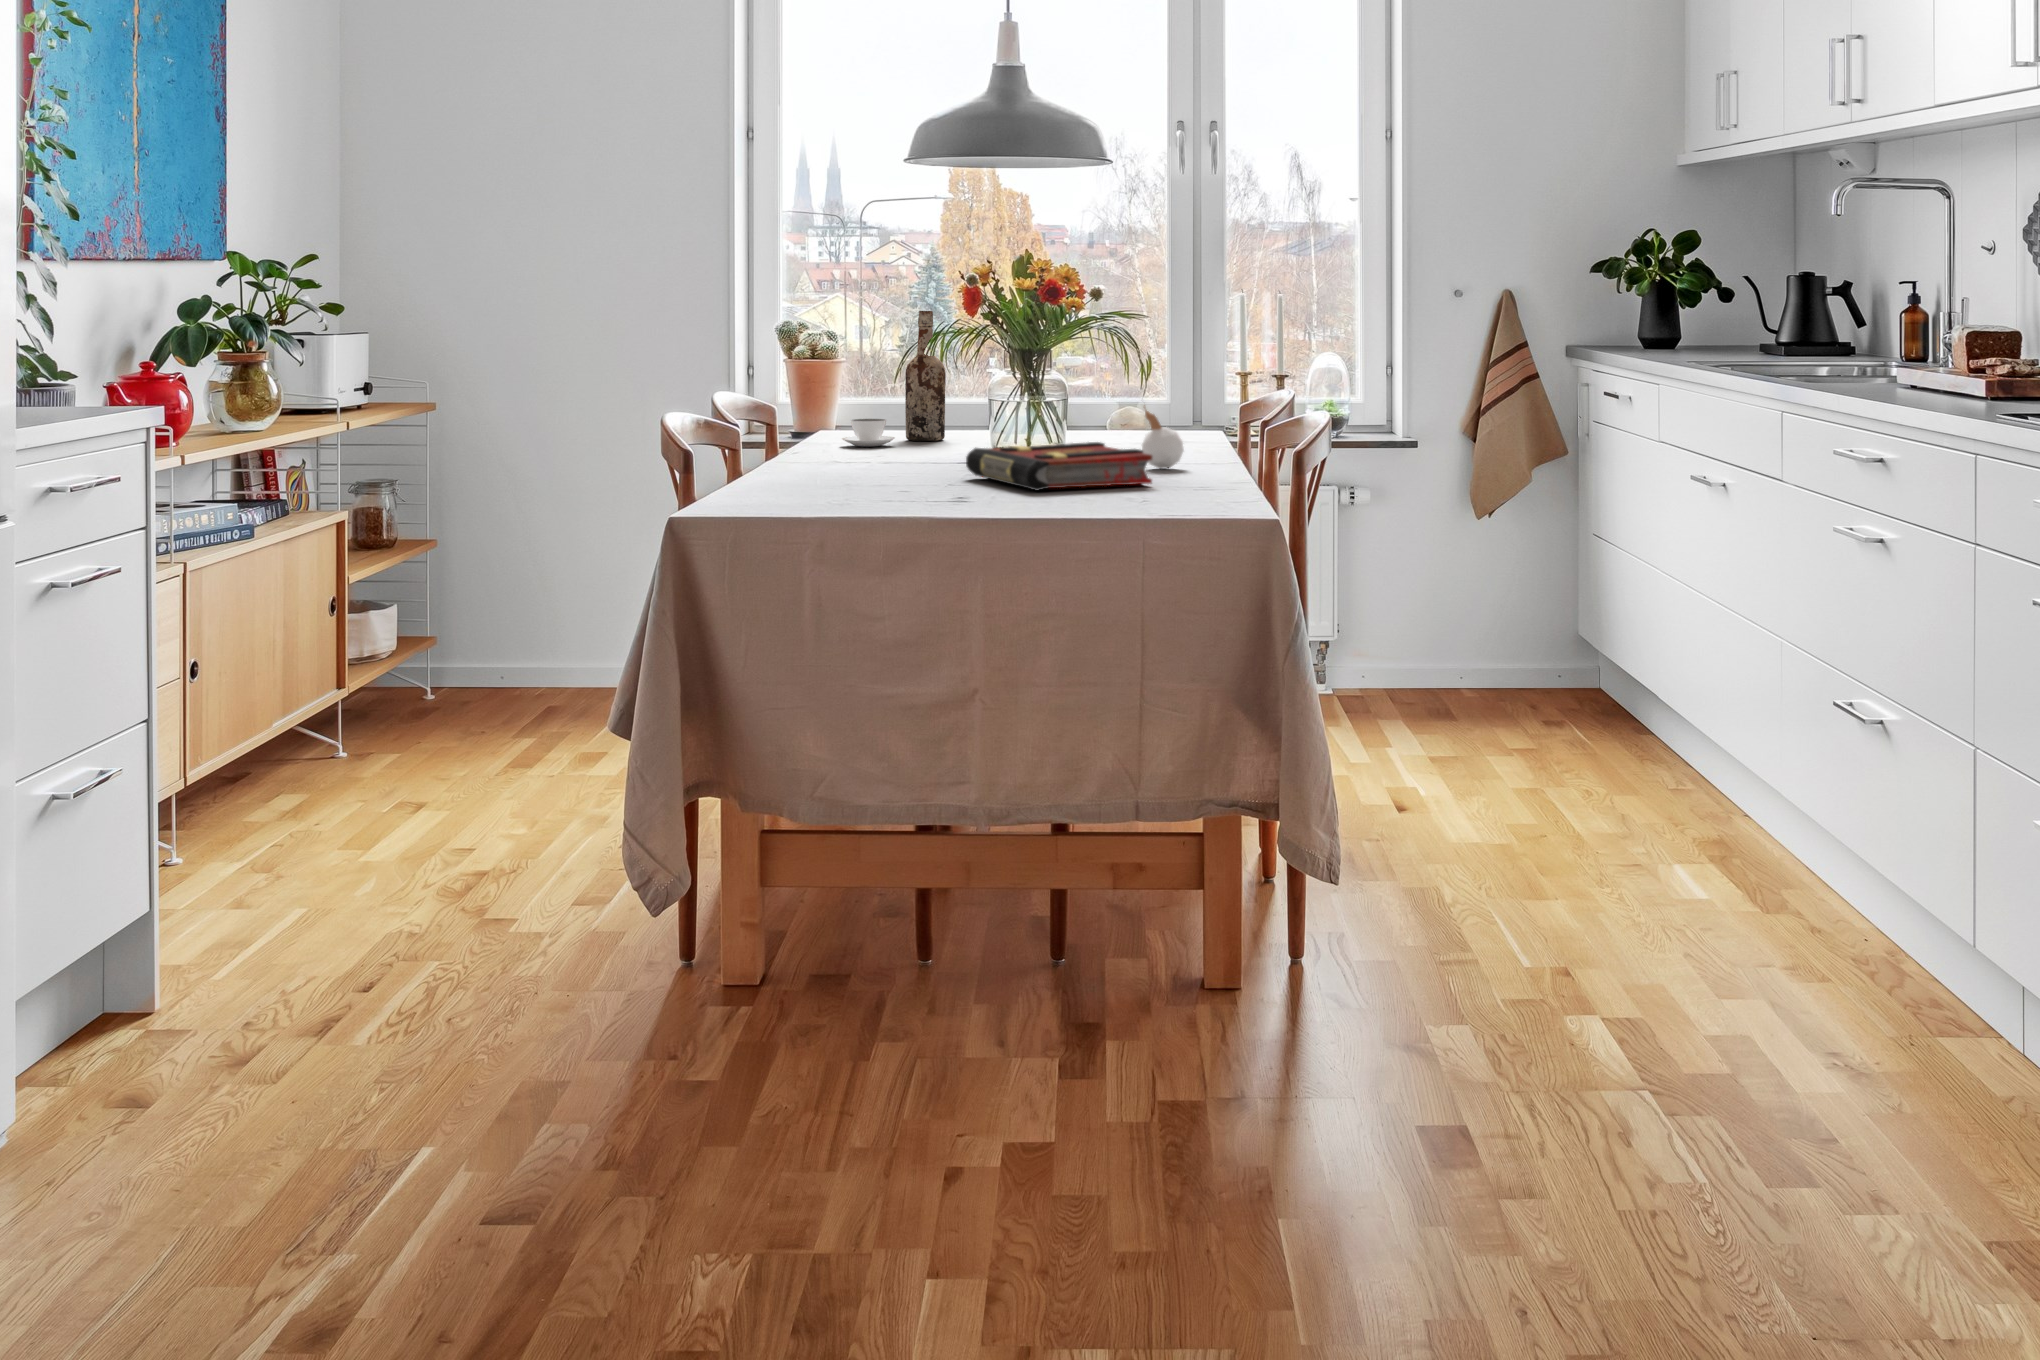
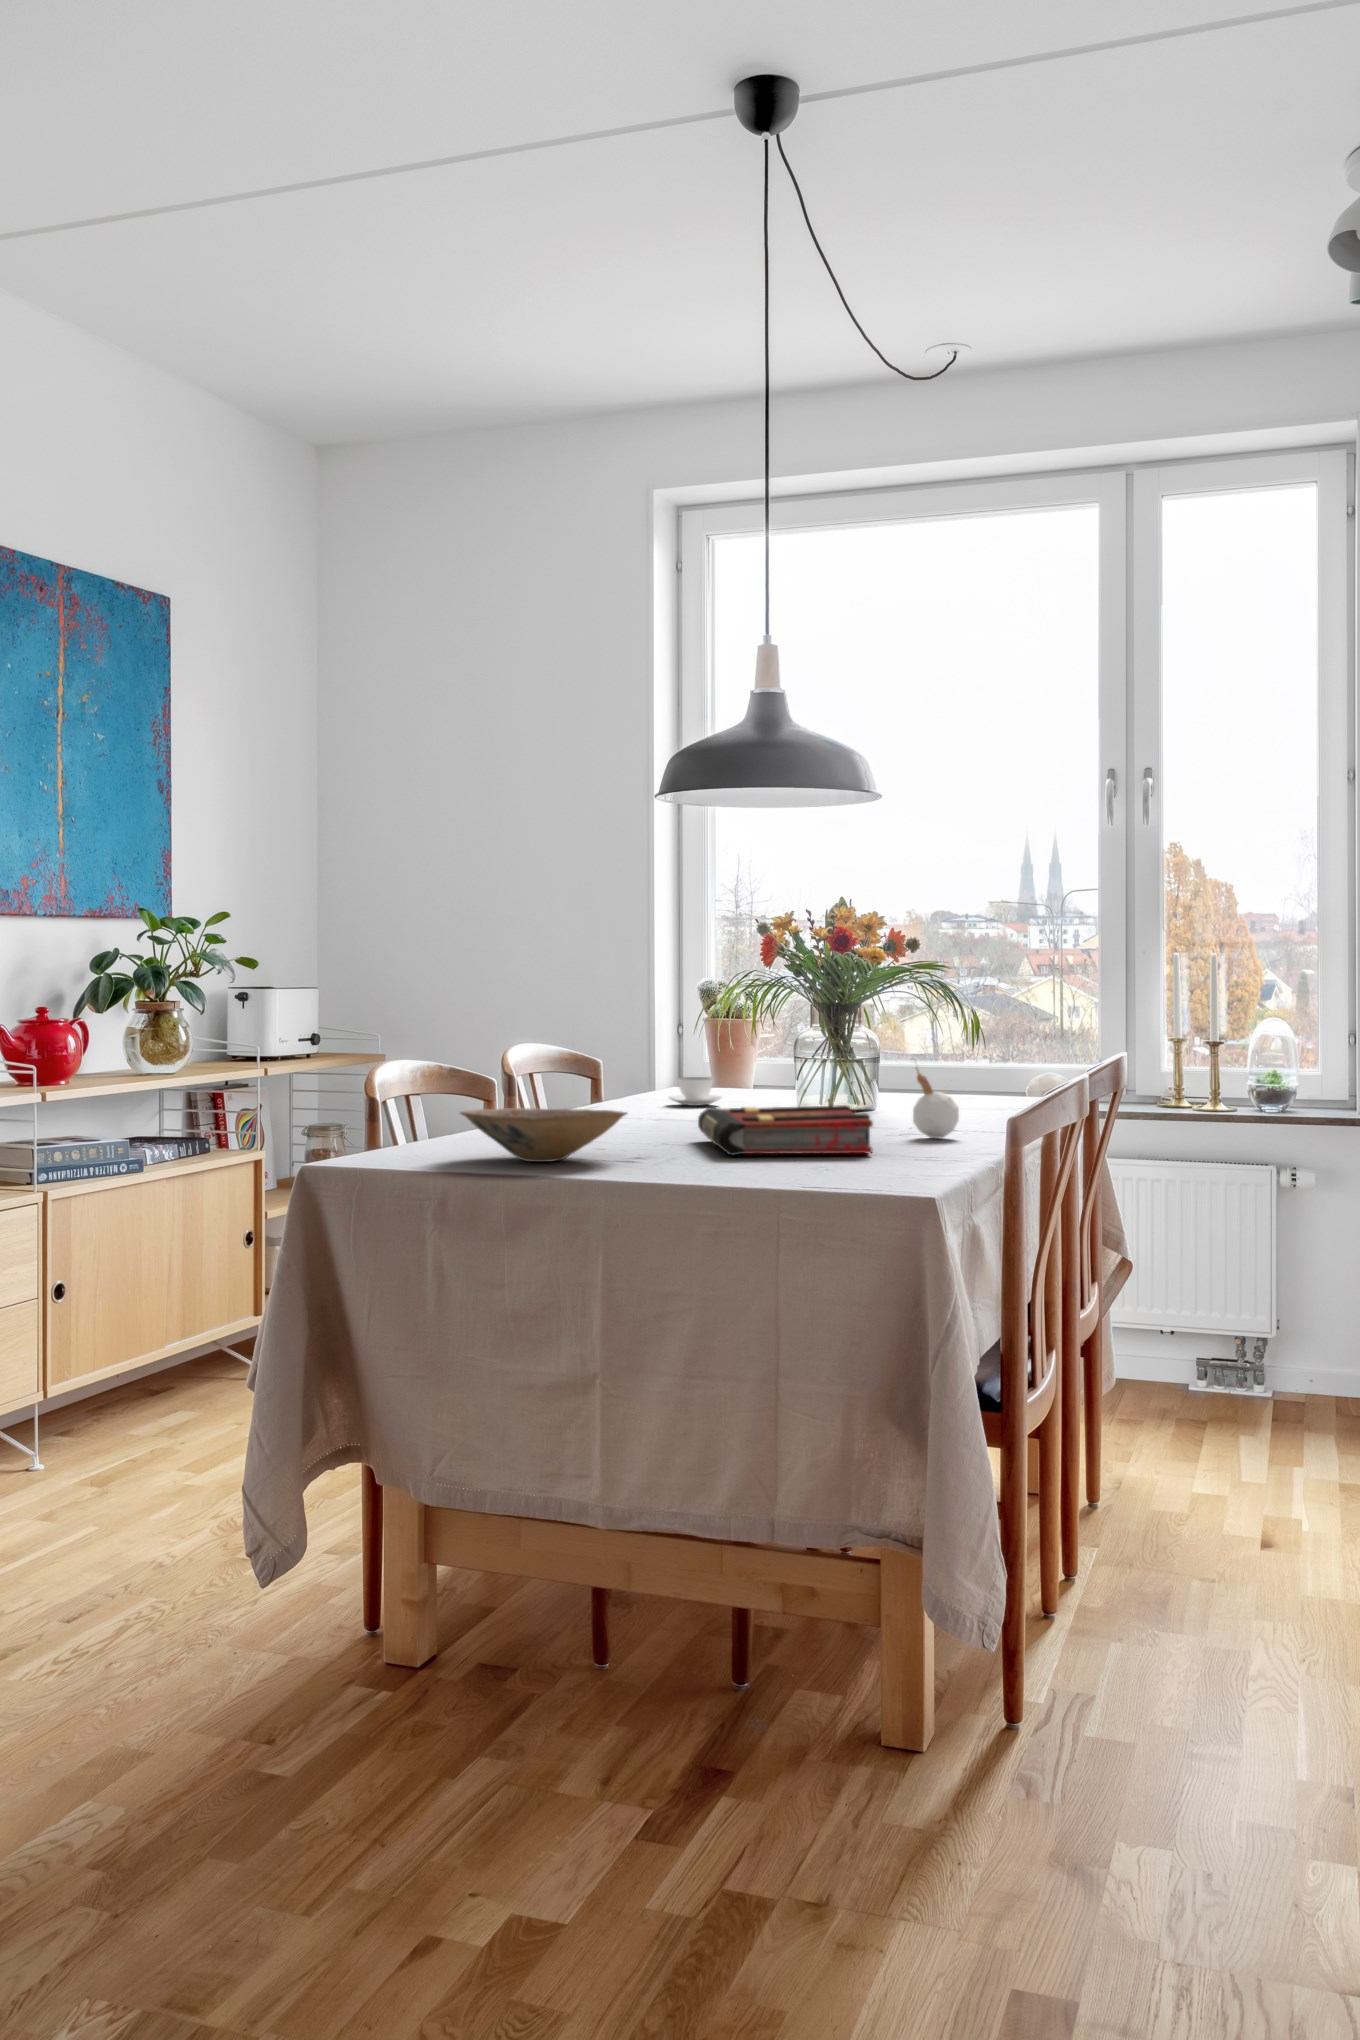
wine bottle: present [905,311,946,441] -> none [748,966,789,1102]
bowl: none [804,453,958,503] -> present [460,1108,627,1162]

